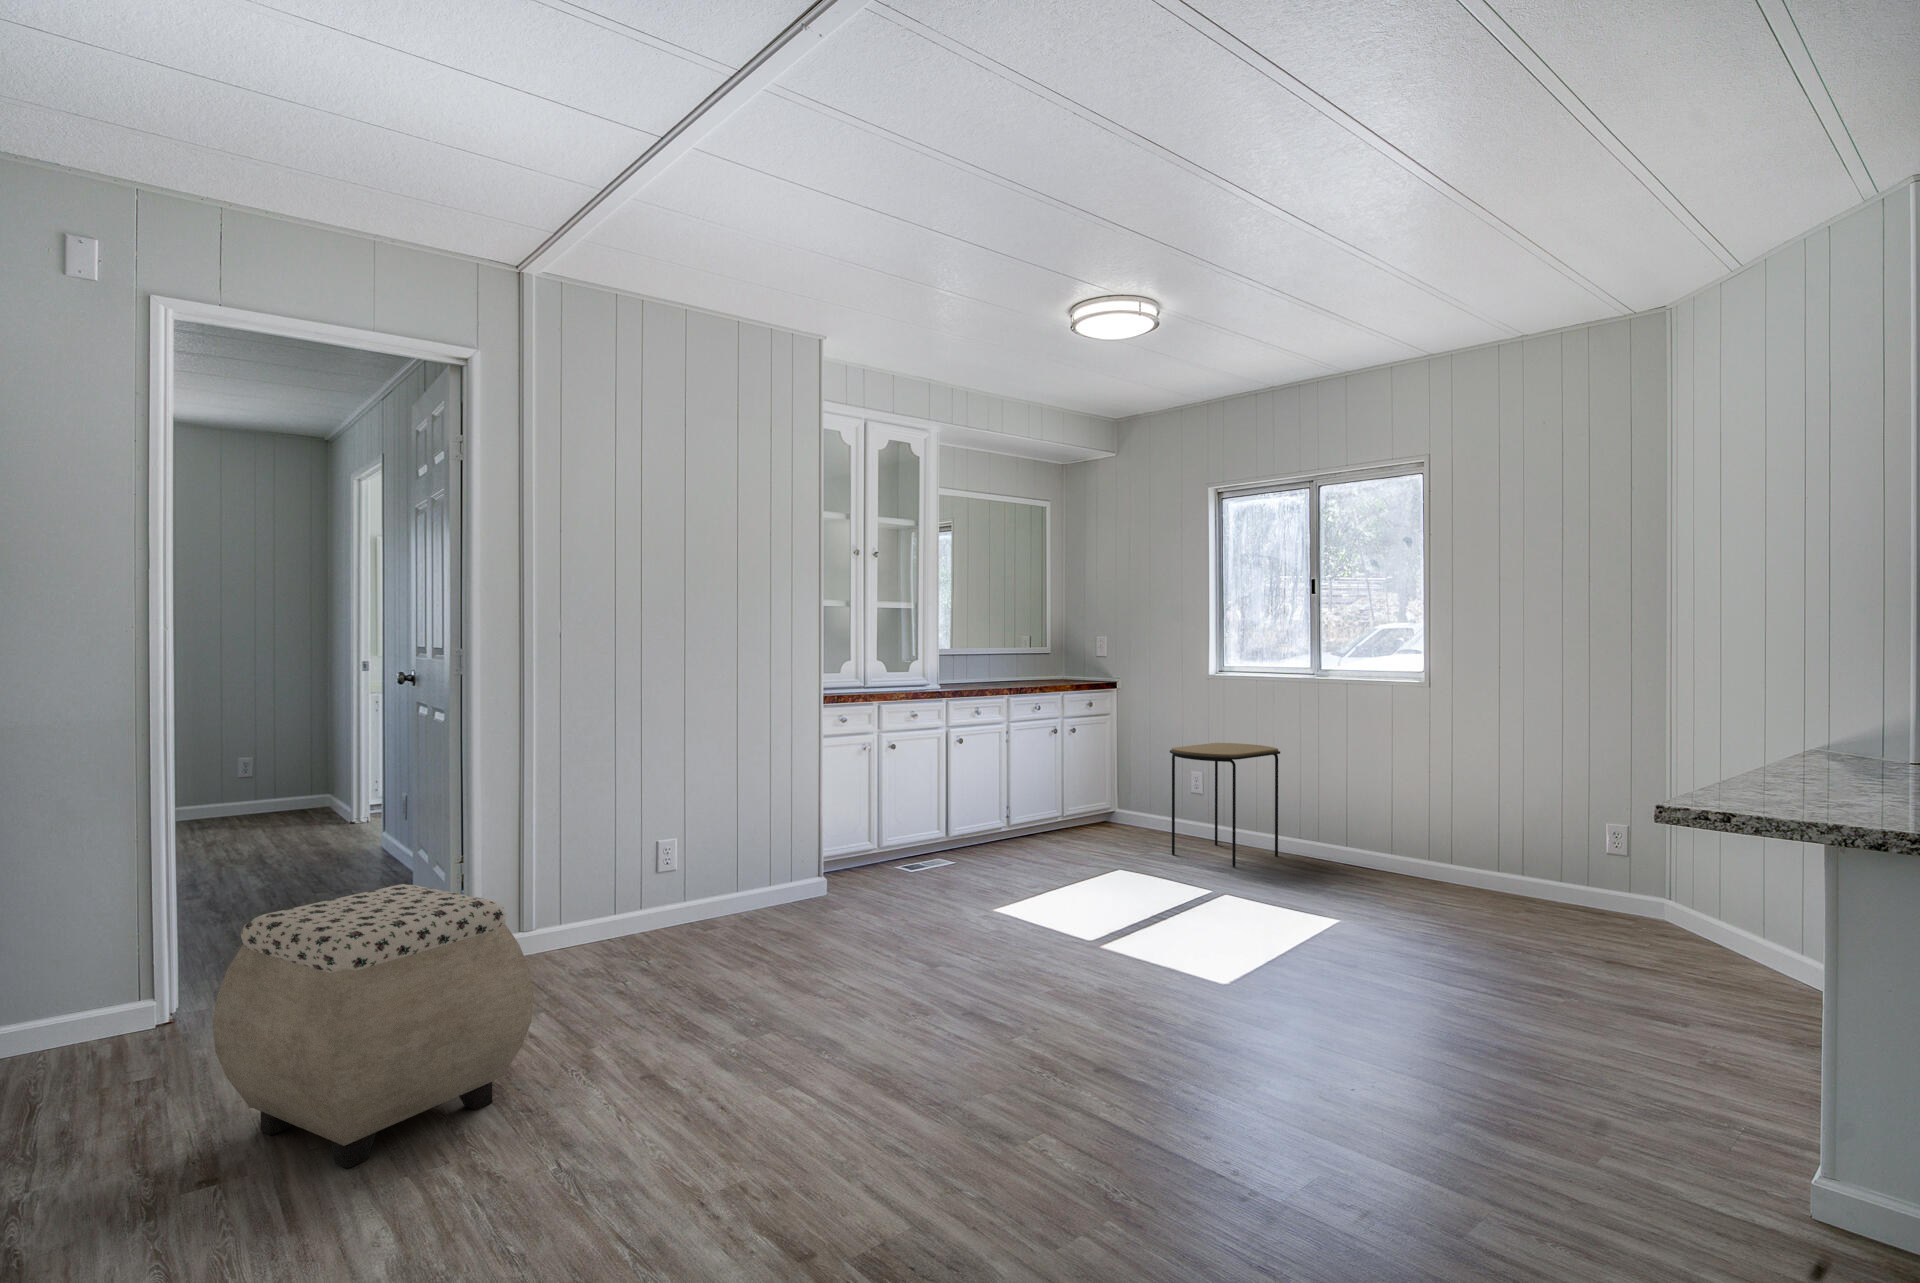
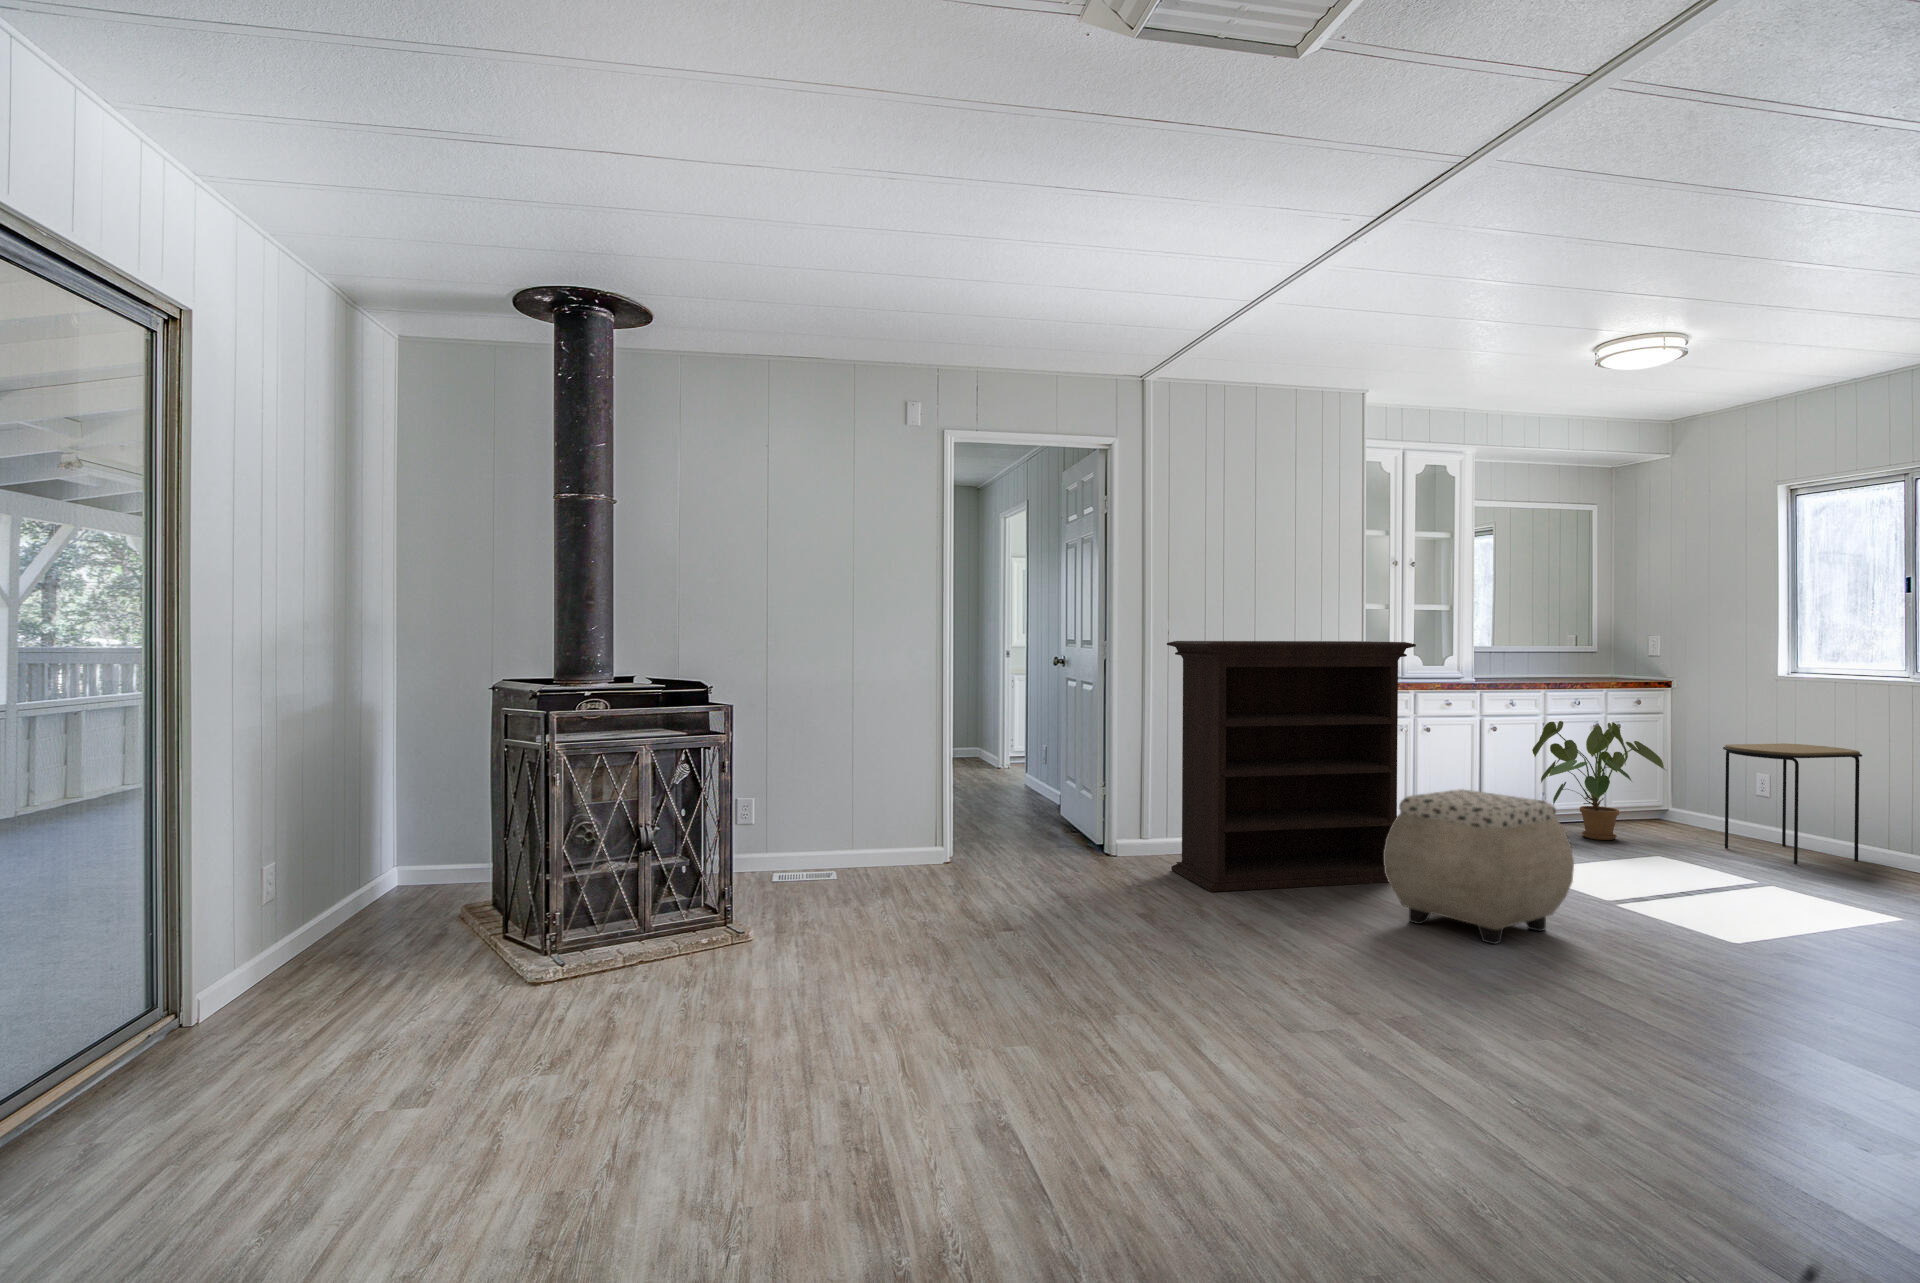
bookshelf: none [548,645,883,1019] -> present [1167,641,1416,892]
house plant: none [997,729,1120,857] -> present [1532,721,1665,840]
ottoman: present [213,884,533,1168] -> present [1384,789,1574,944]

